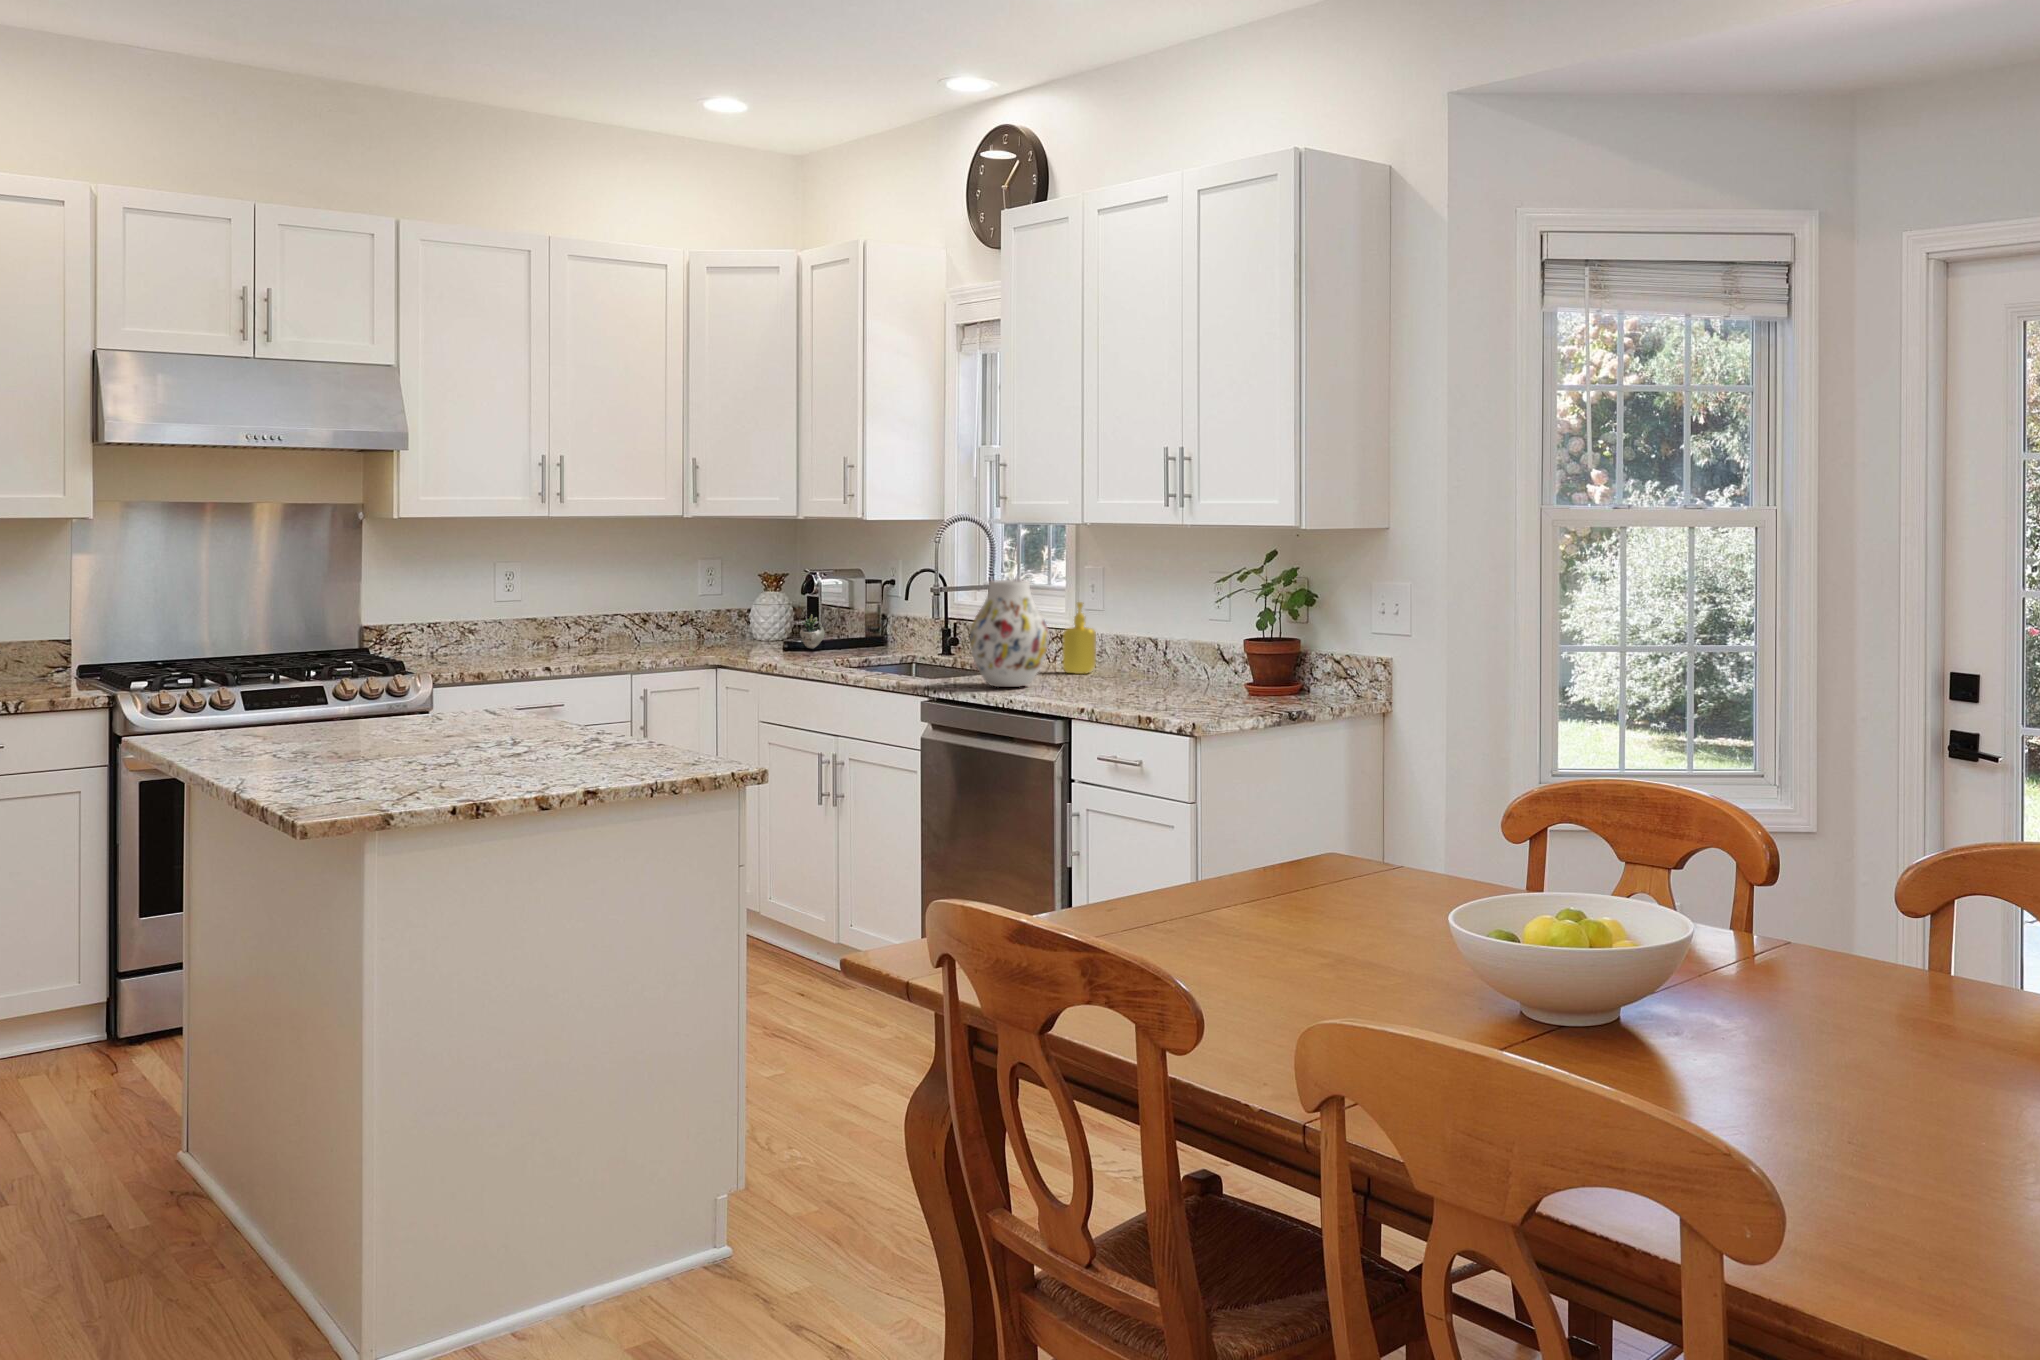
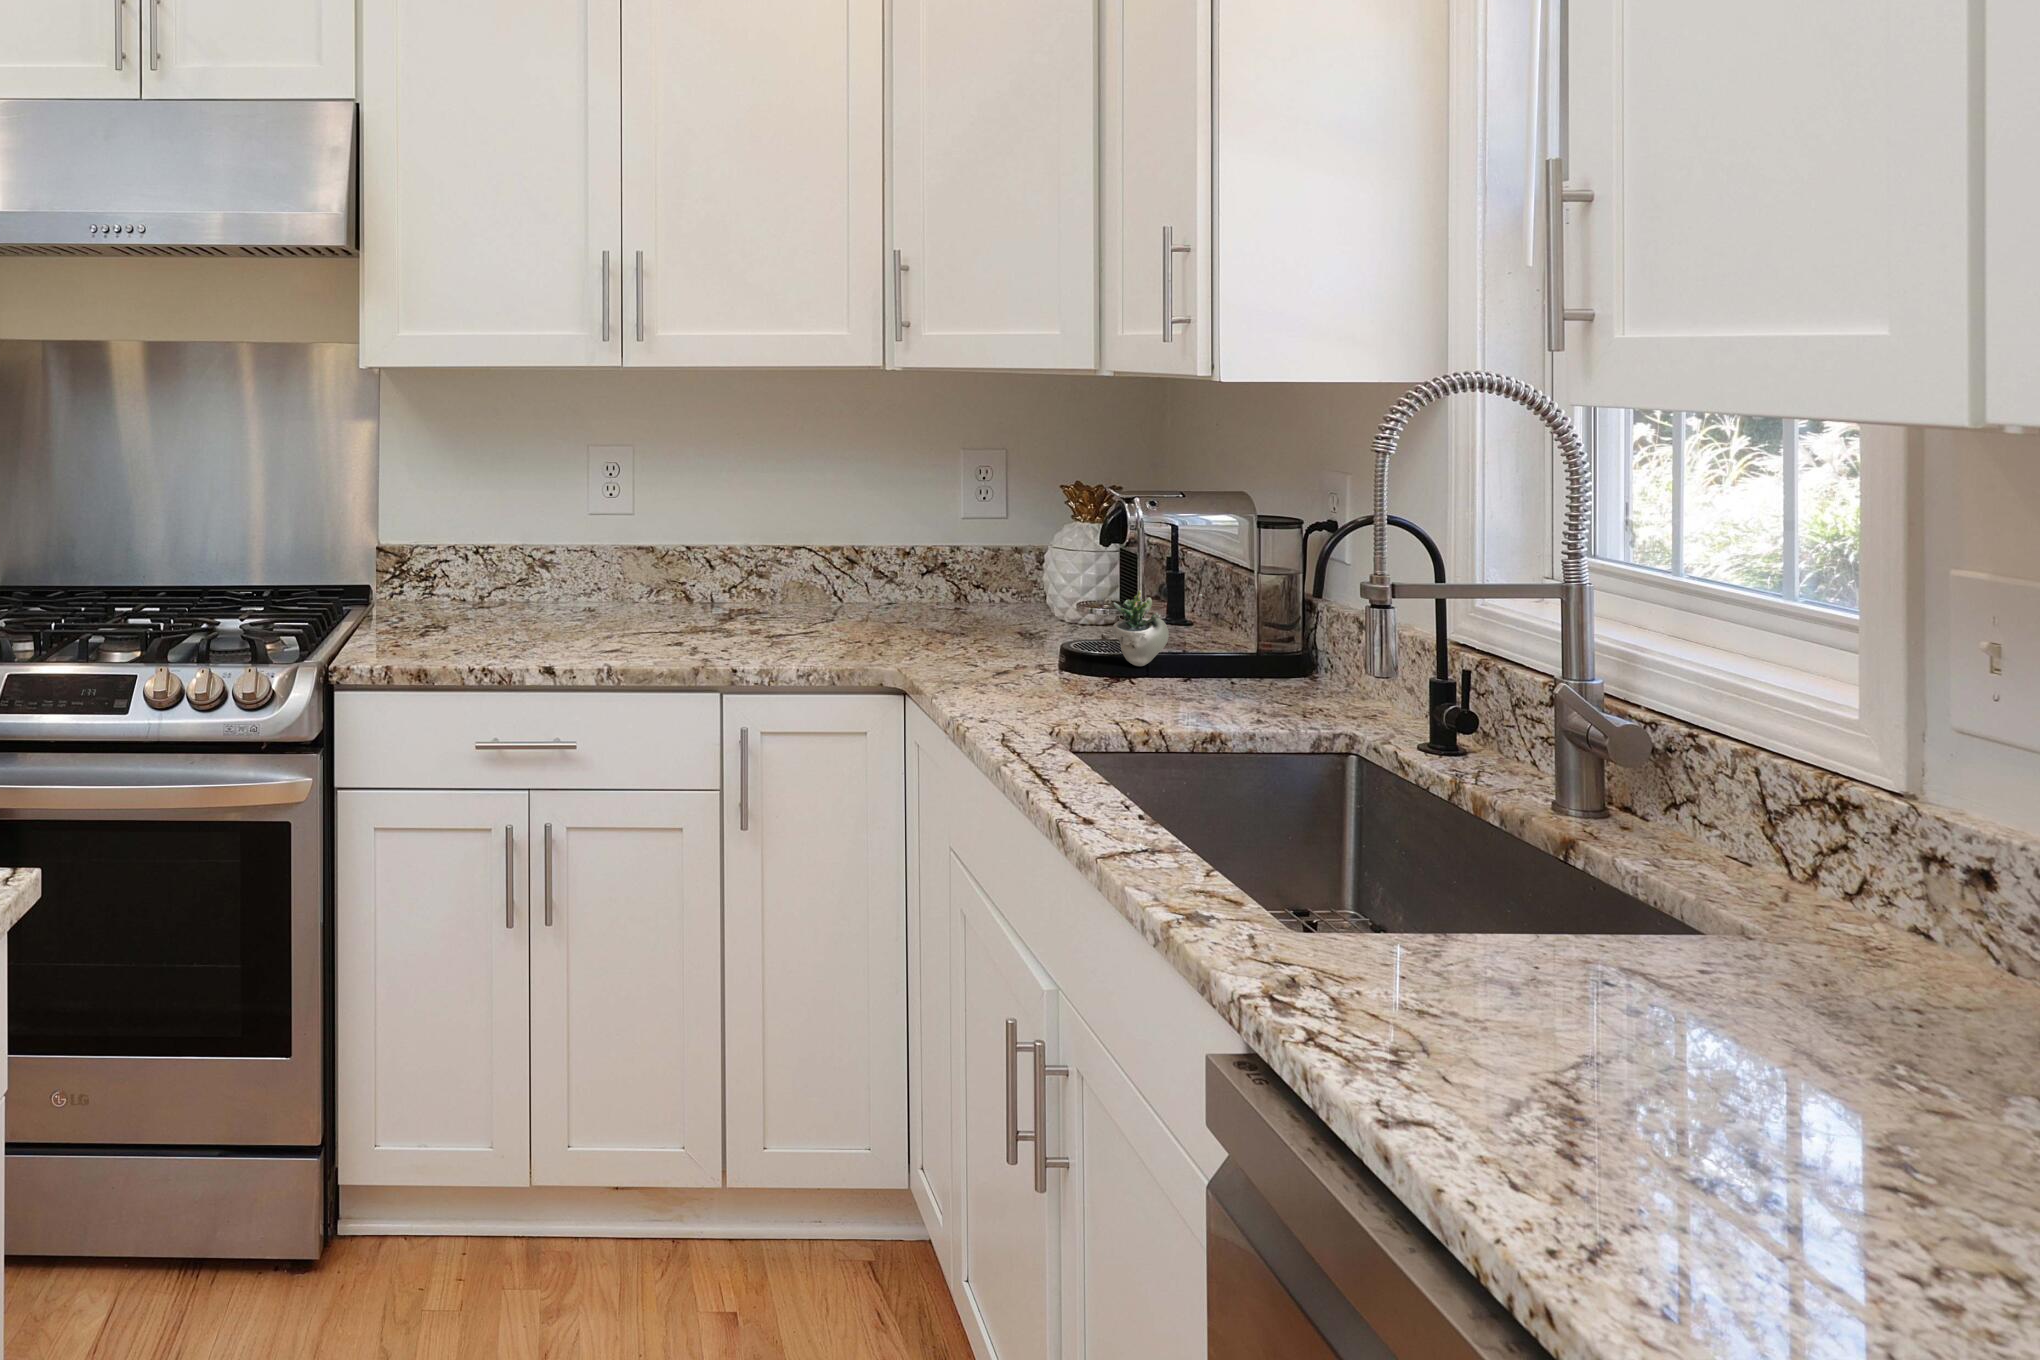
vase: present [969,580,1049,687] -> none [1375,646,1710,1072]
soap dispenser: present [1063,602,1096,674] -> none [1796,716,1949,987]

